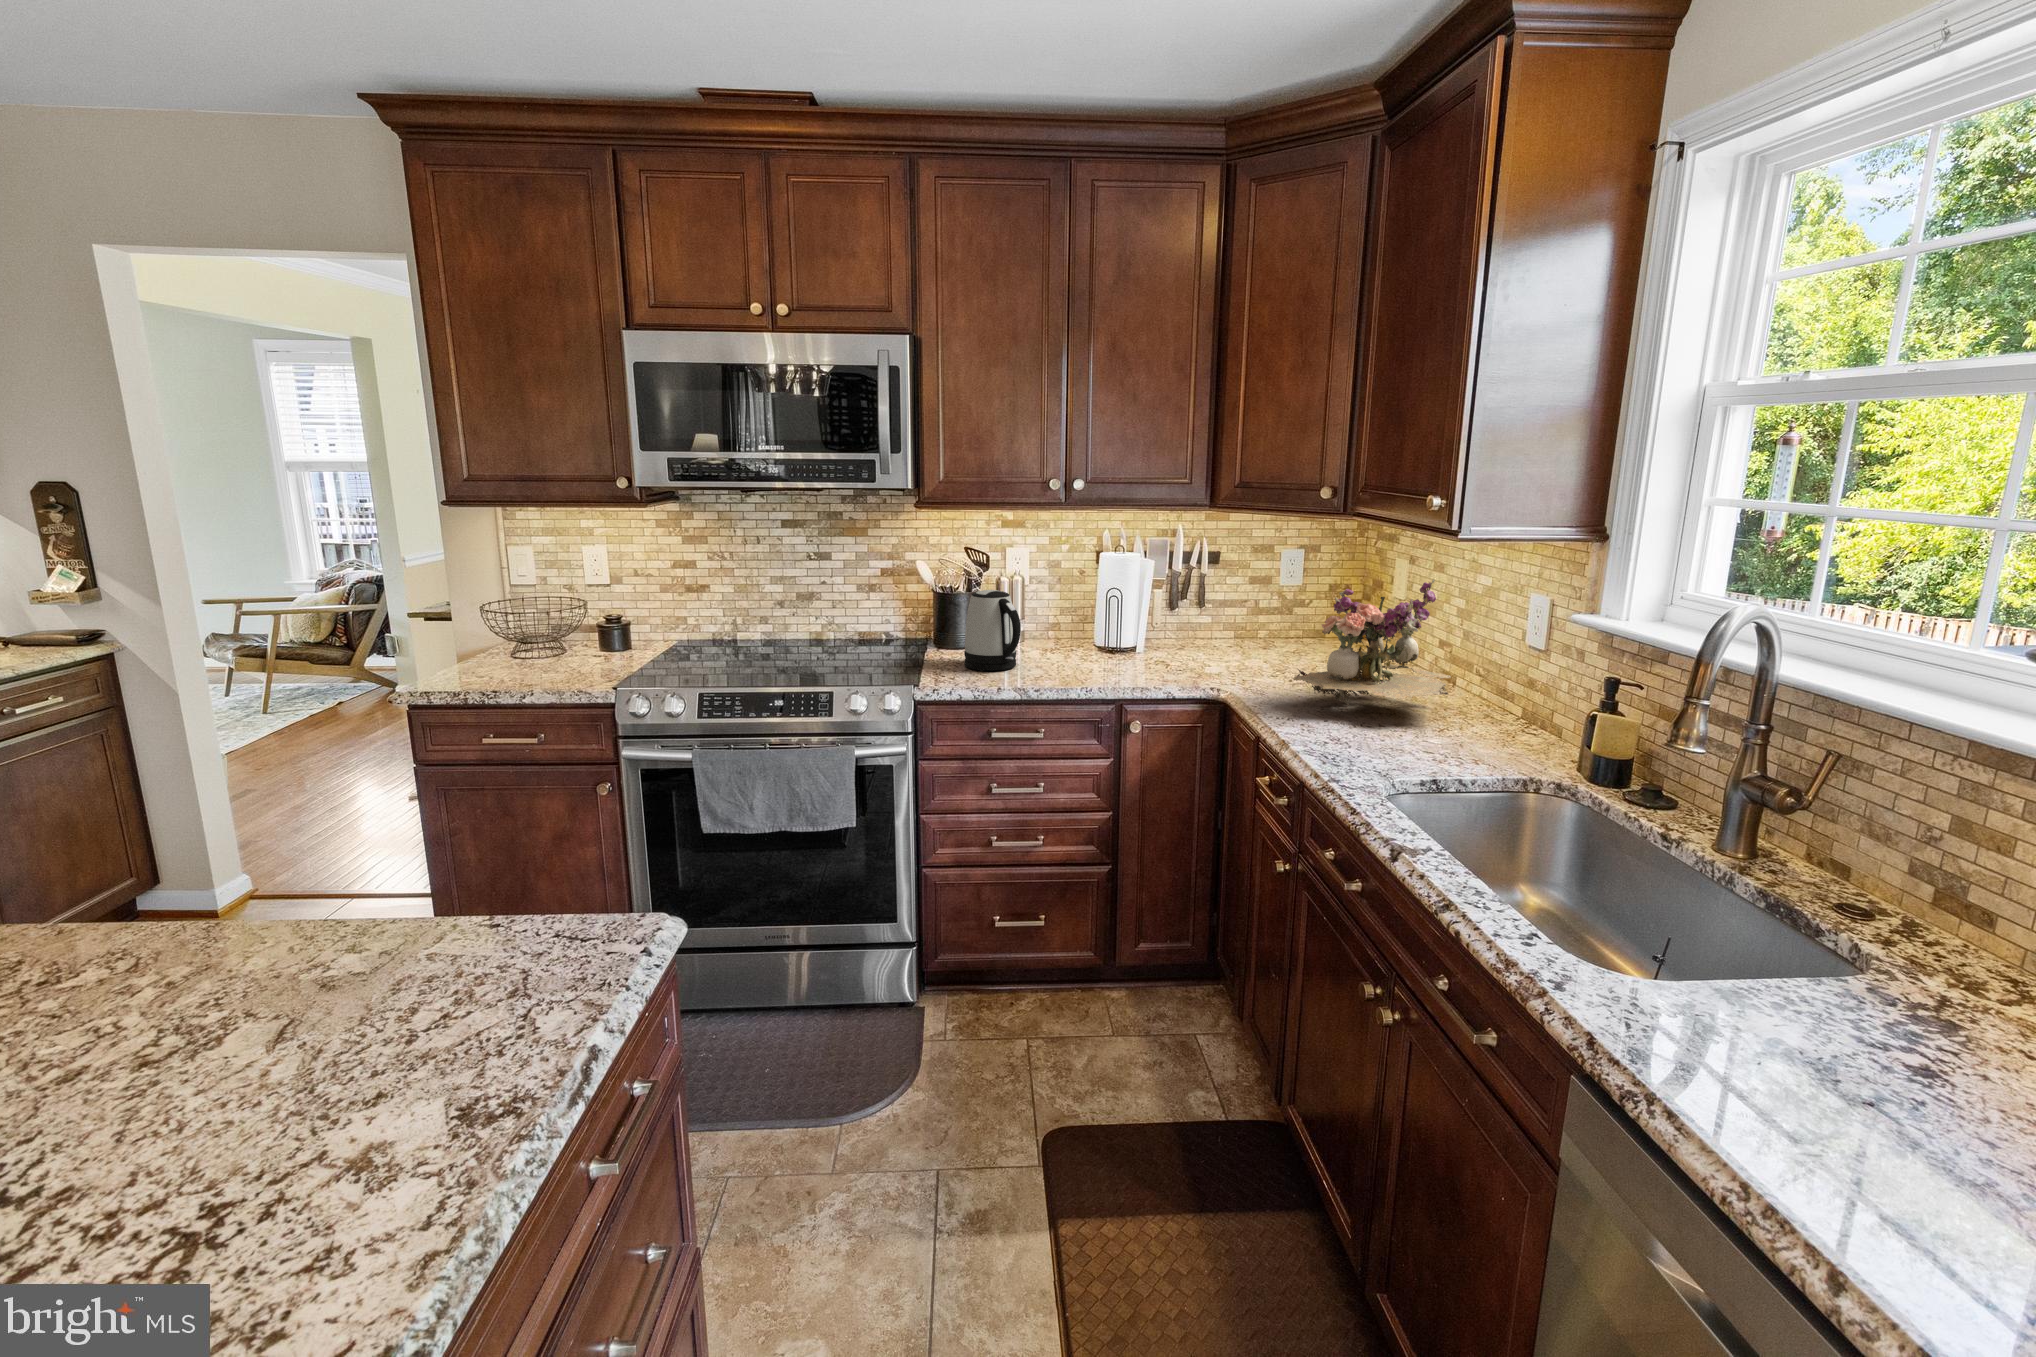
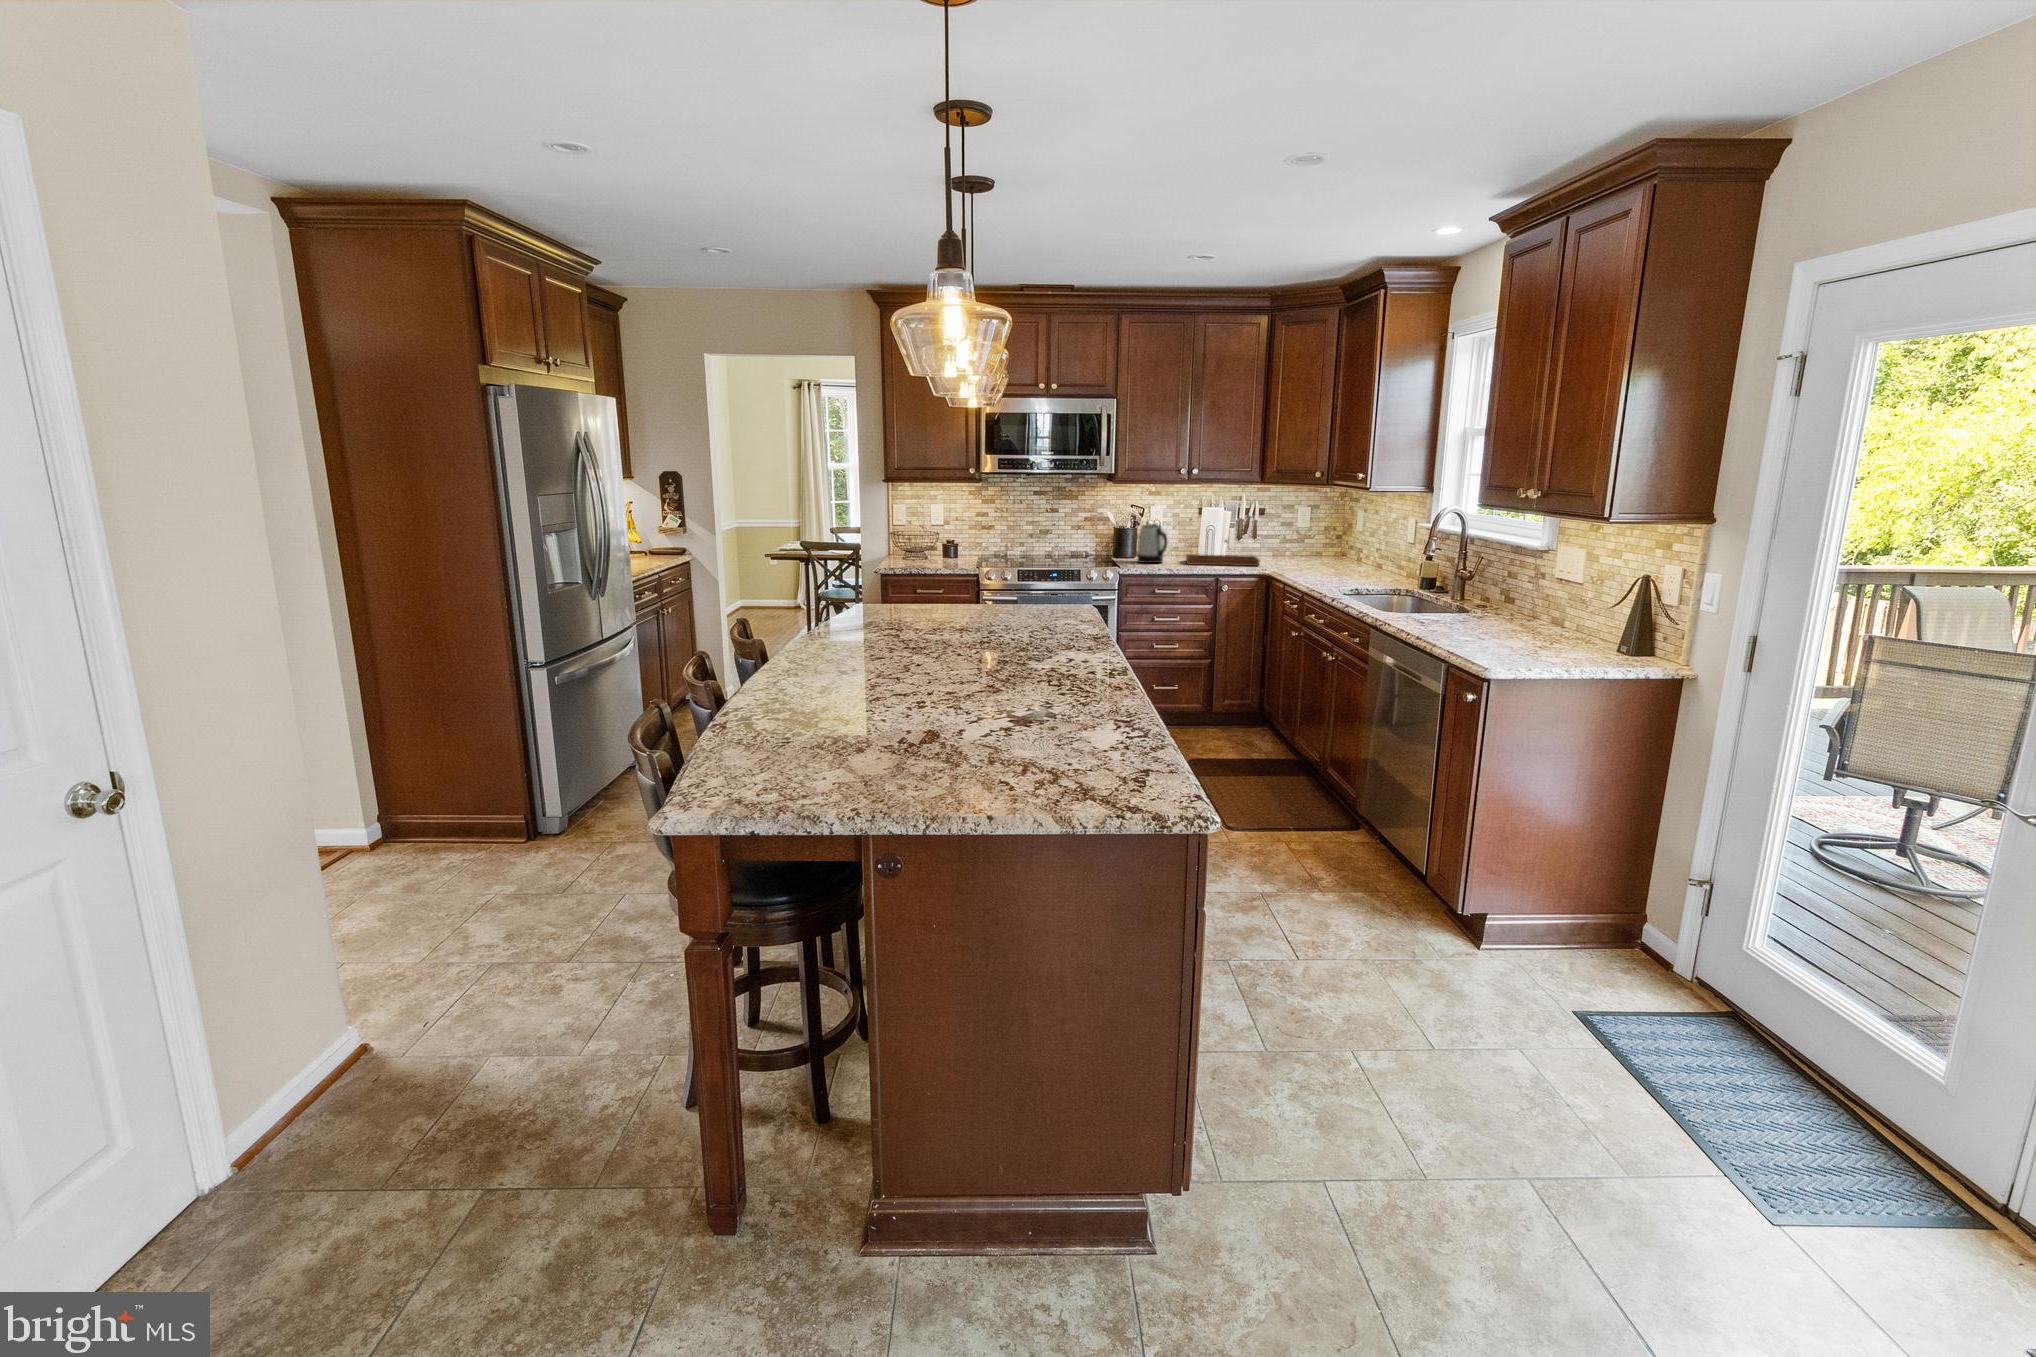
flower arrangement: present [1293,579,1451,705] -> none [1299,515,1374,573]
tray: none [1062,619,1208,678] -> present [1186,540,1259,566]

